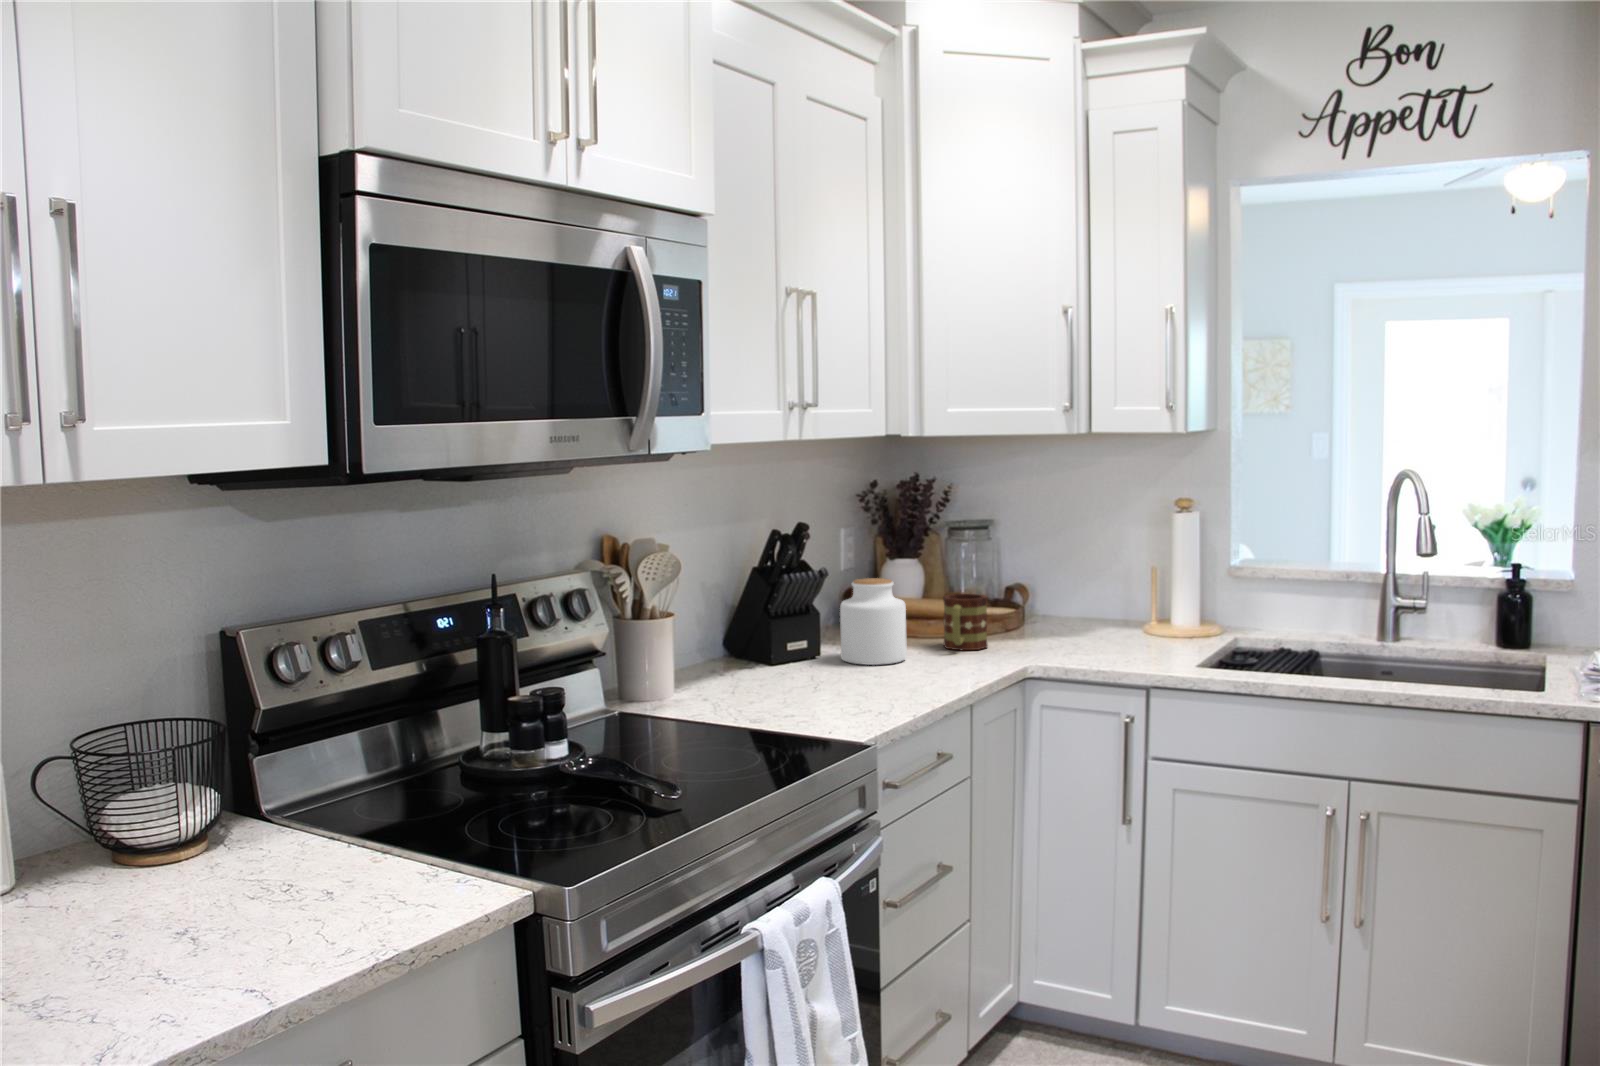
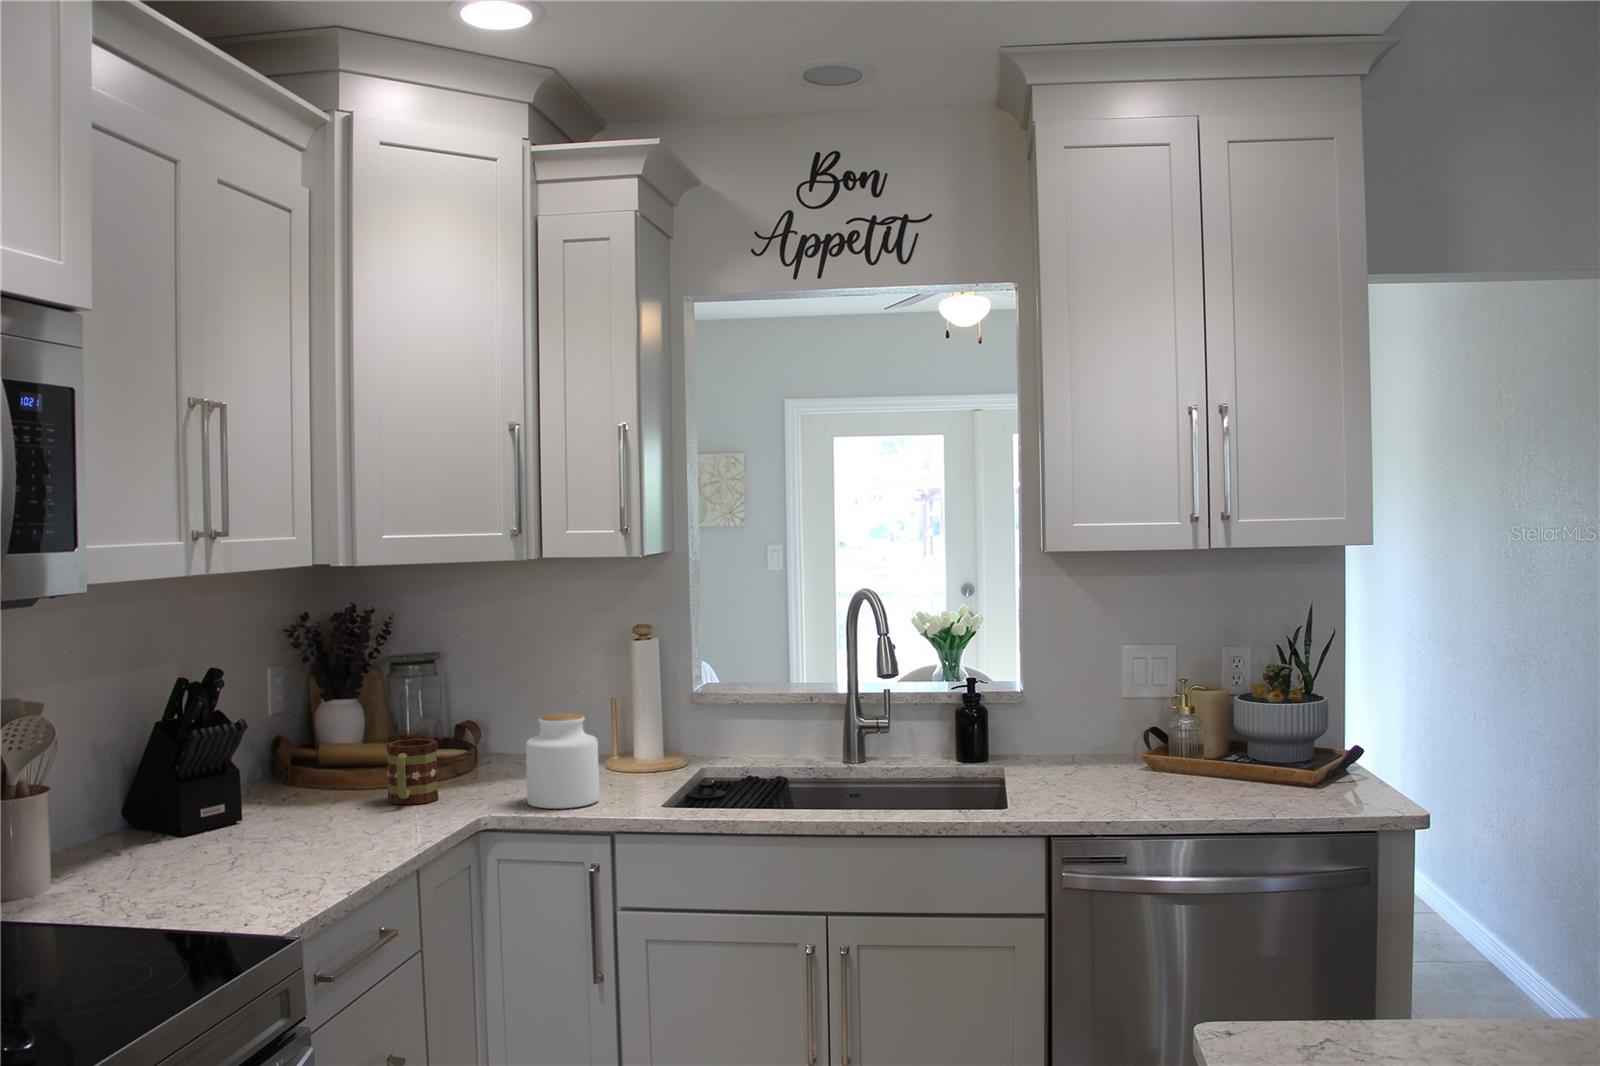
jar: present [840,578,907,665] -> present [526,713,599,809]

